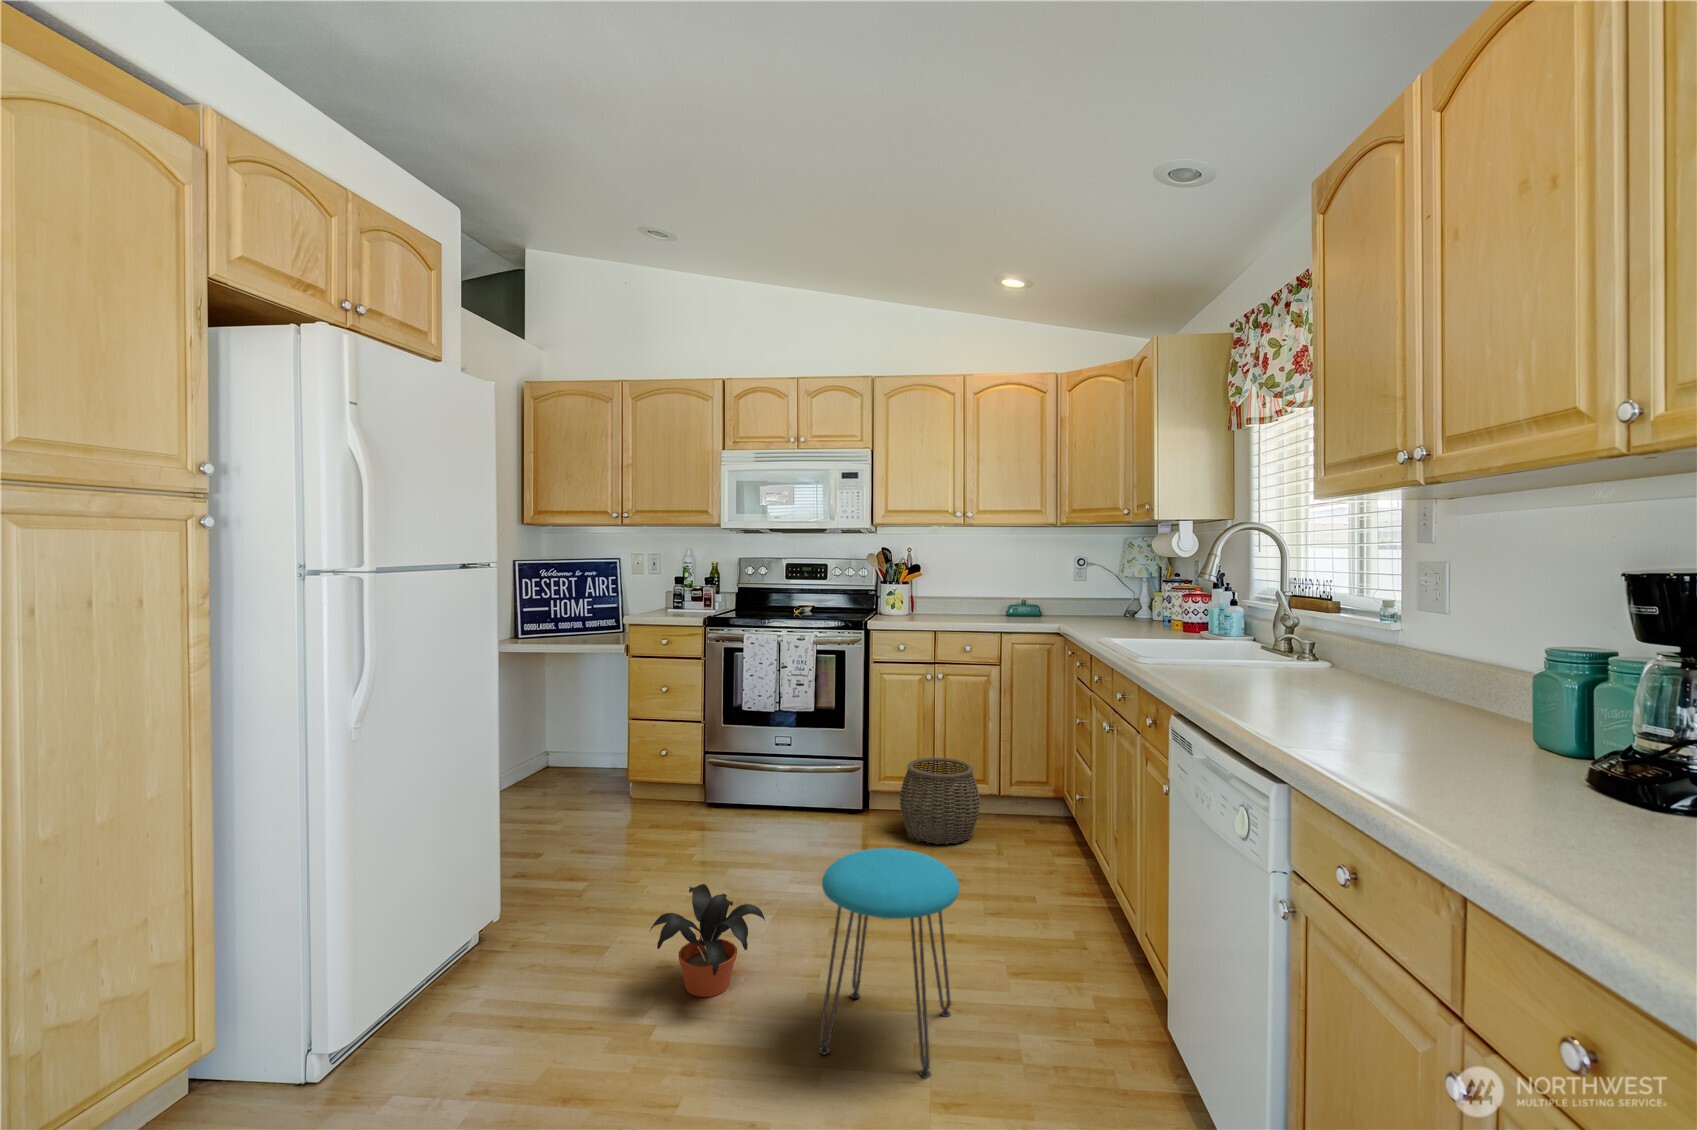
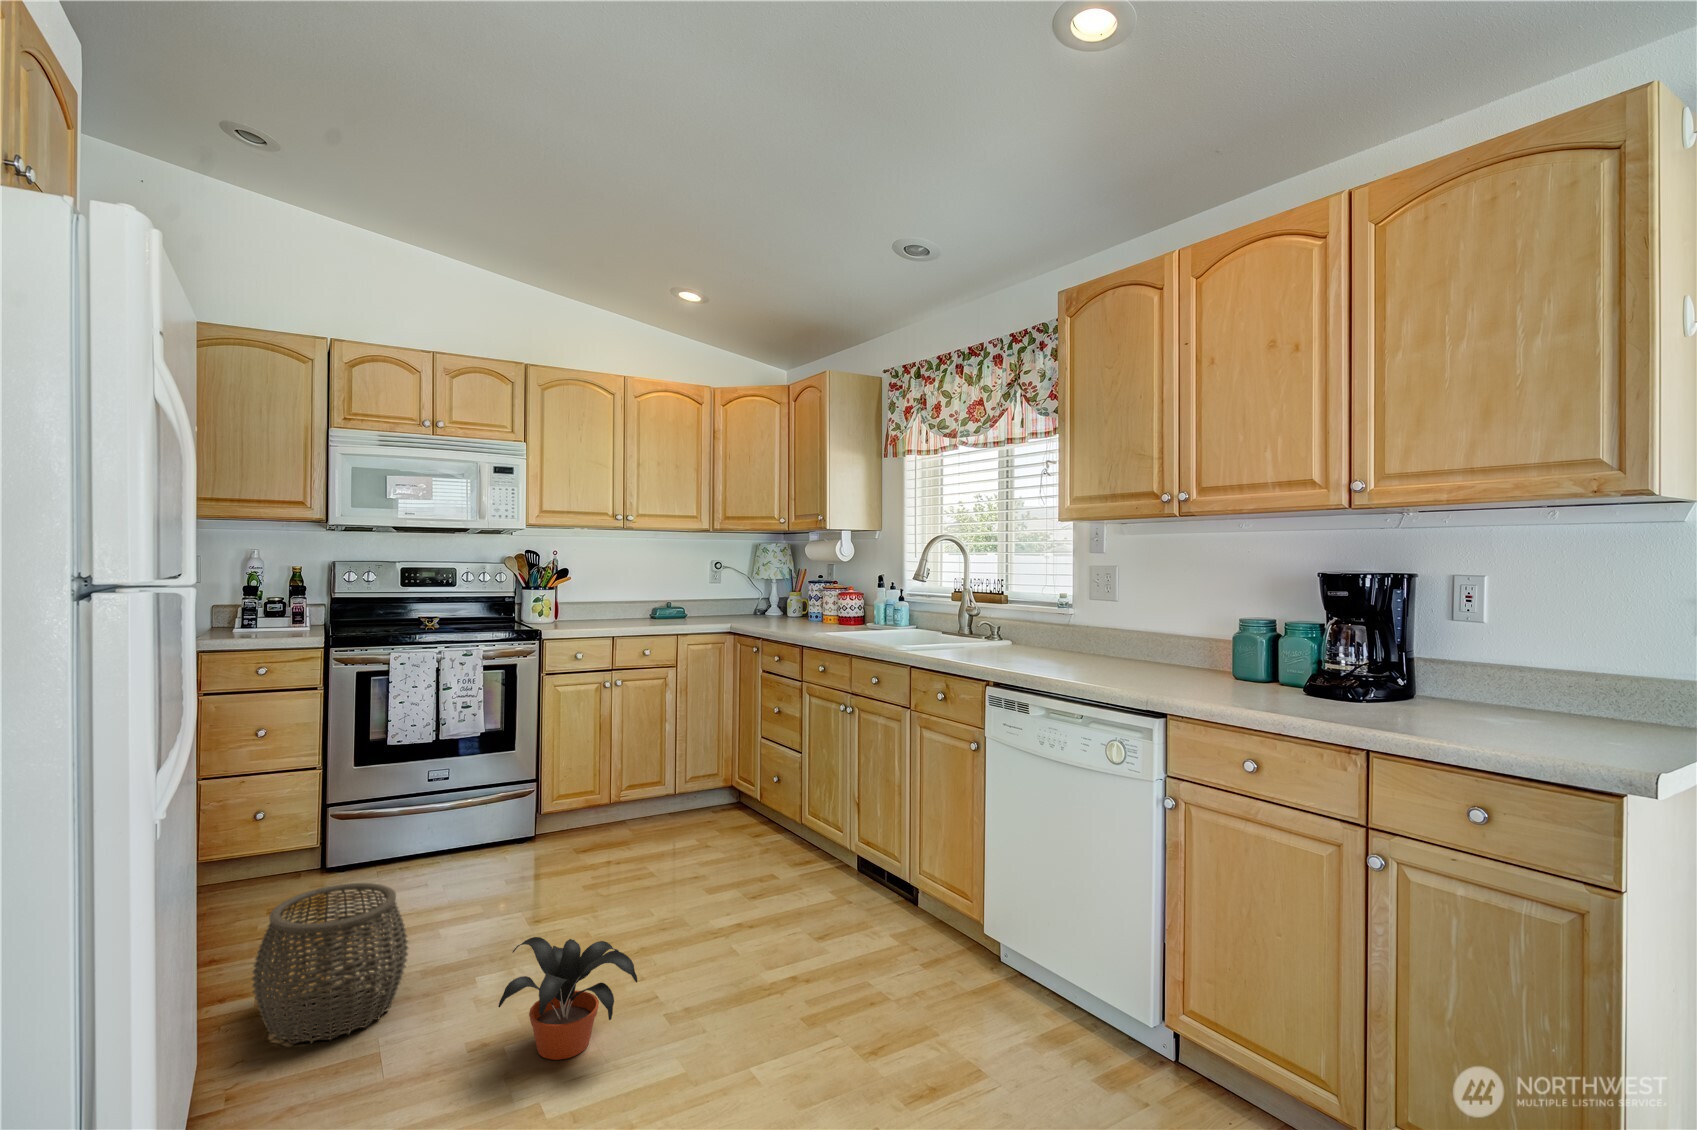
woven basket: present [900,758,980,845] -> present [252,883,409,1044]
stool: present [819,848,960,1078] -> none [715,838,846,1049]

